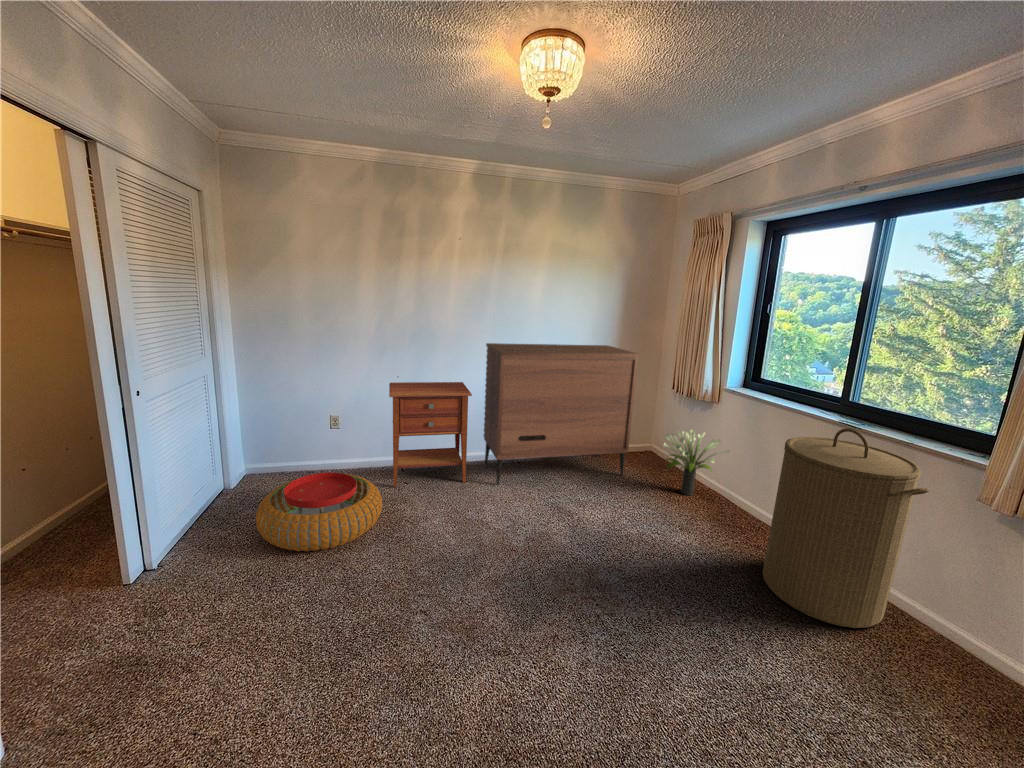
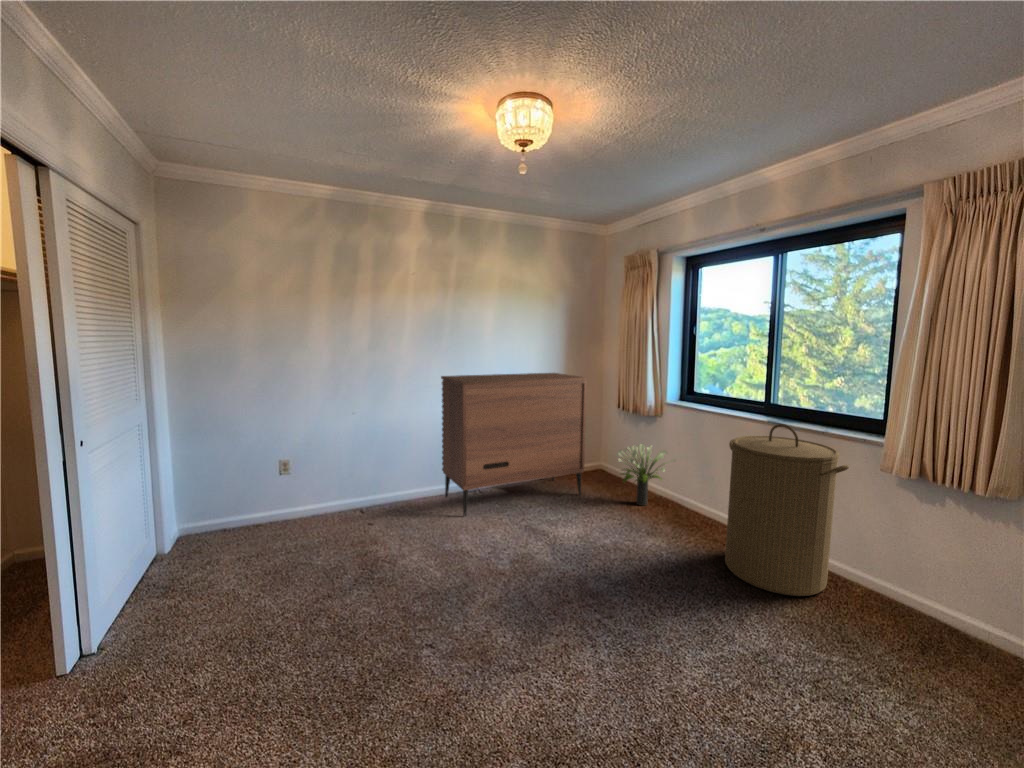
nightstand: present [389,382,472,487] -> none [343,416,435,531]
pouf: present [256,473,382,552] -> none [214,519,355,608]

